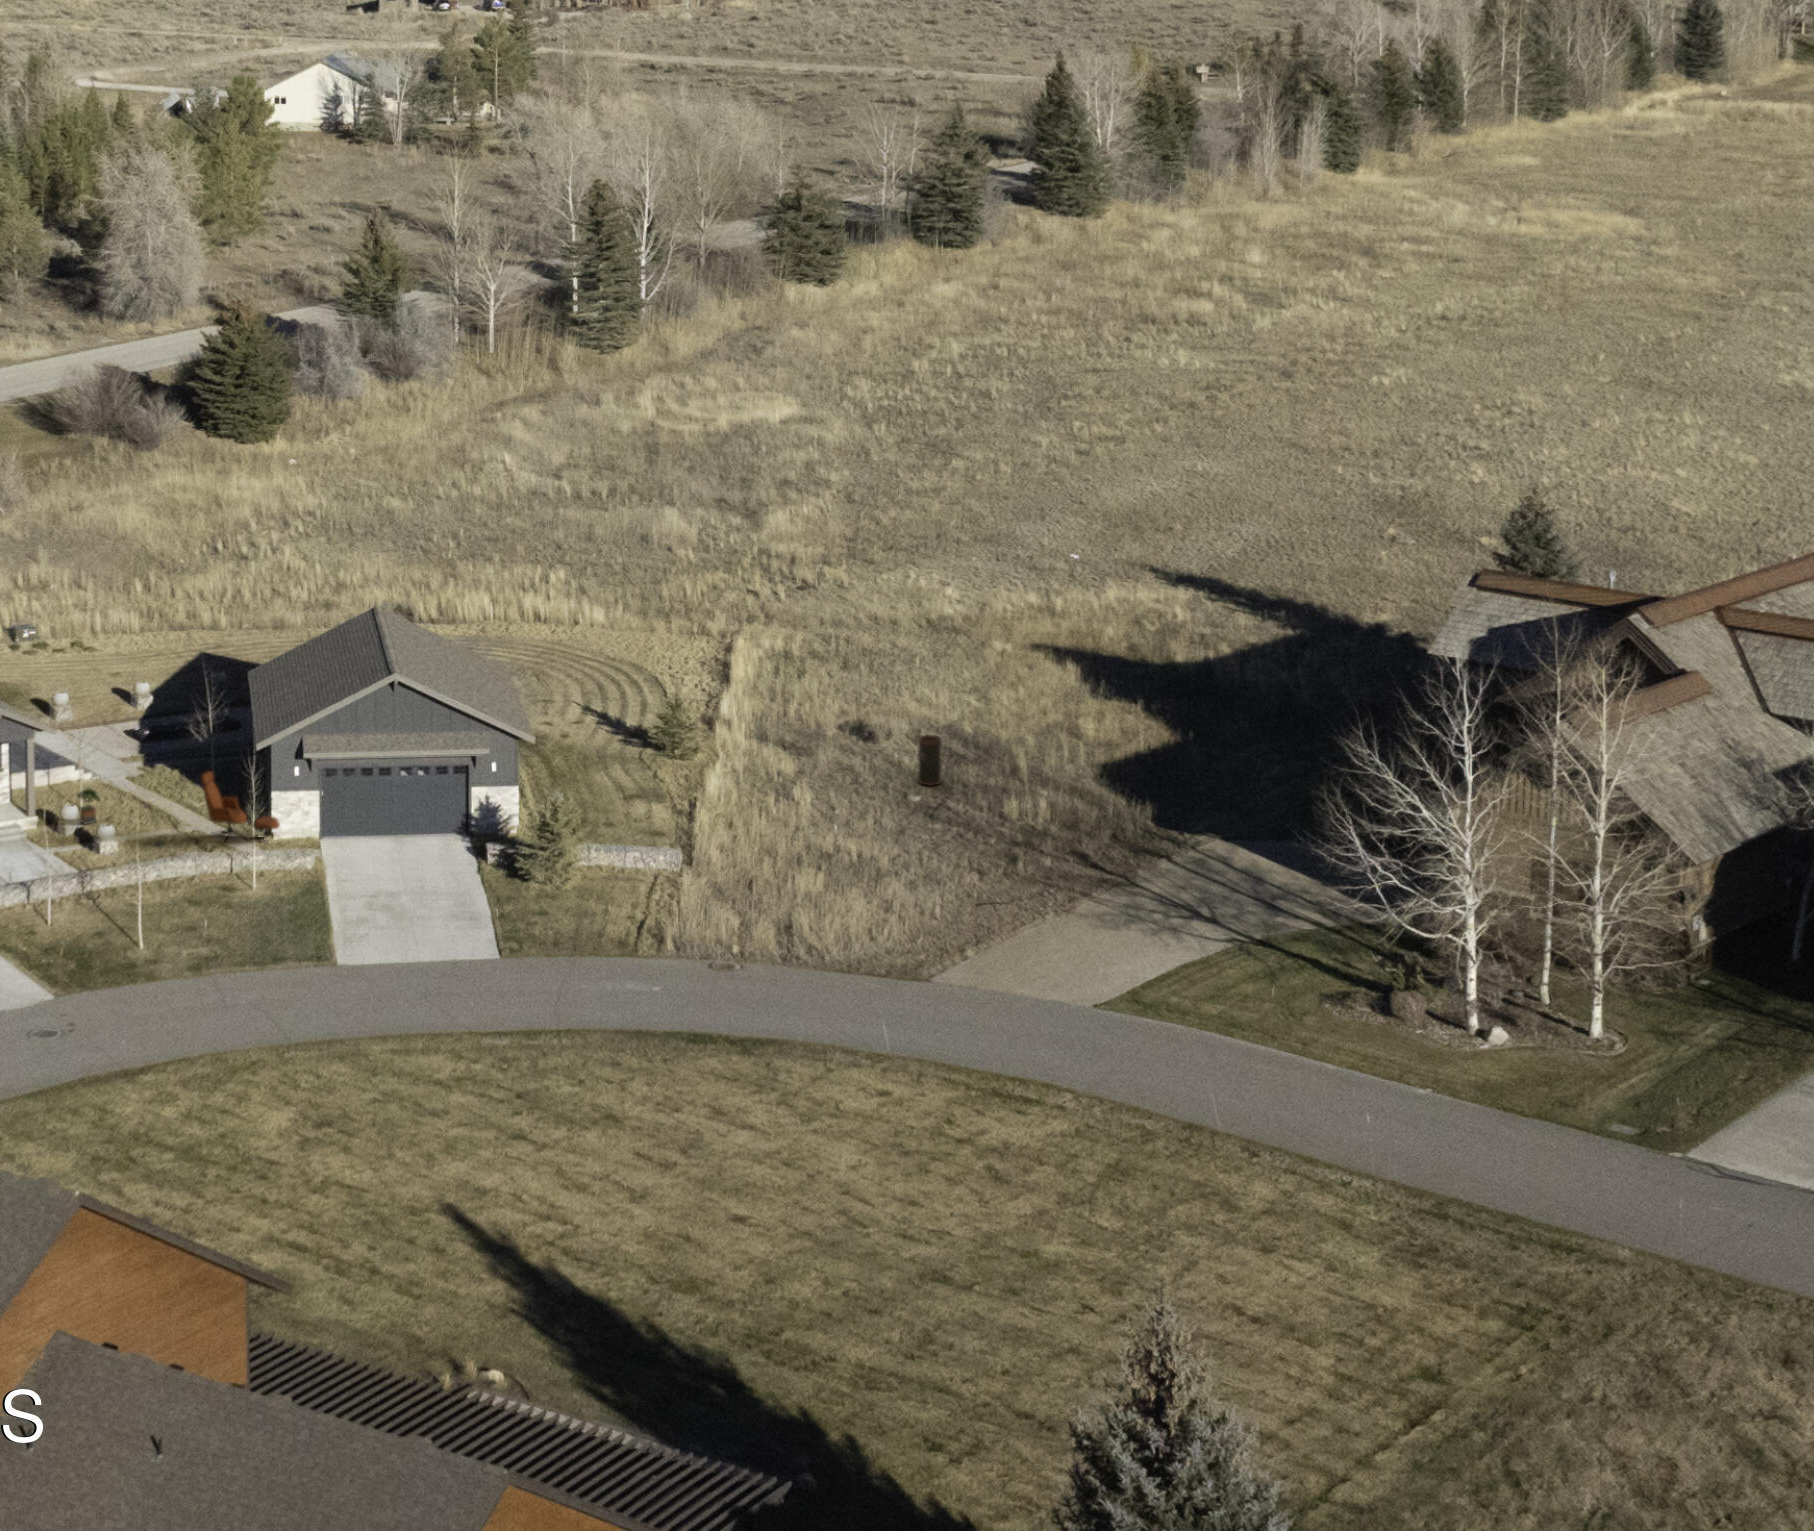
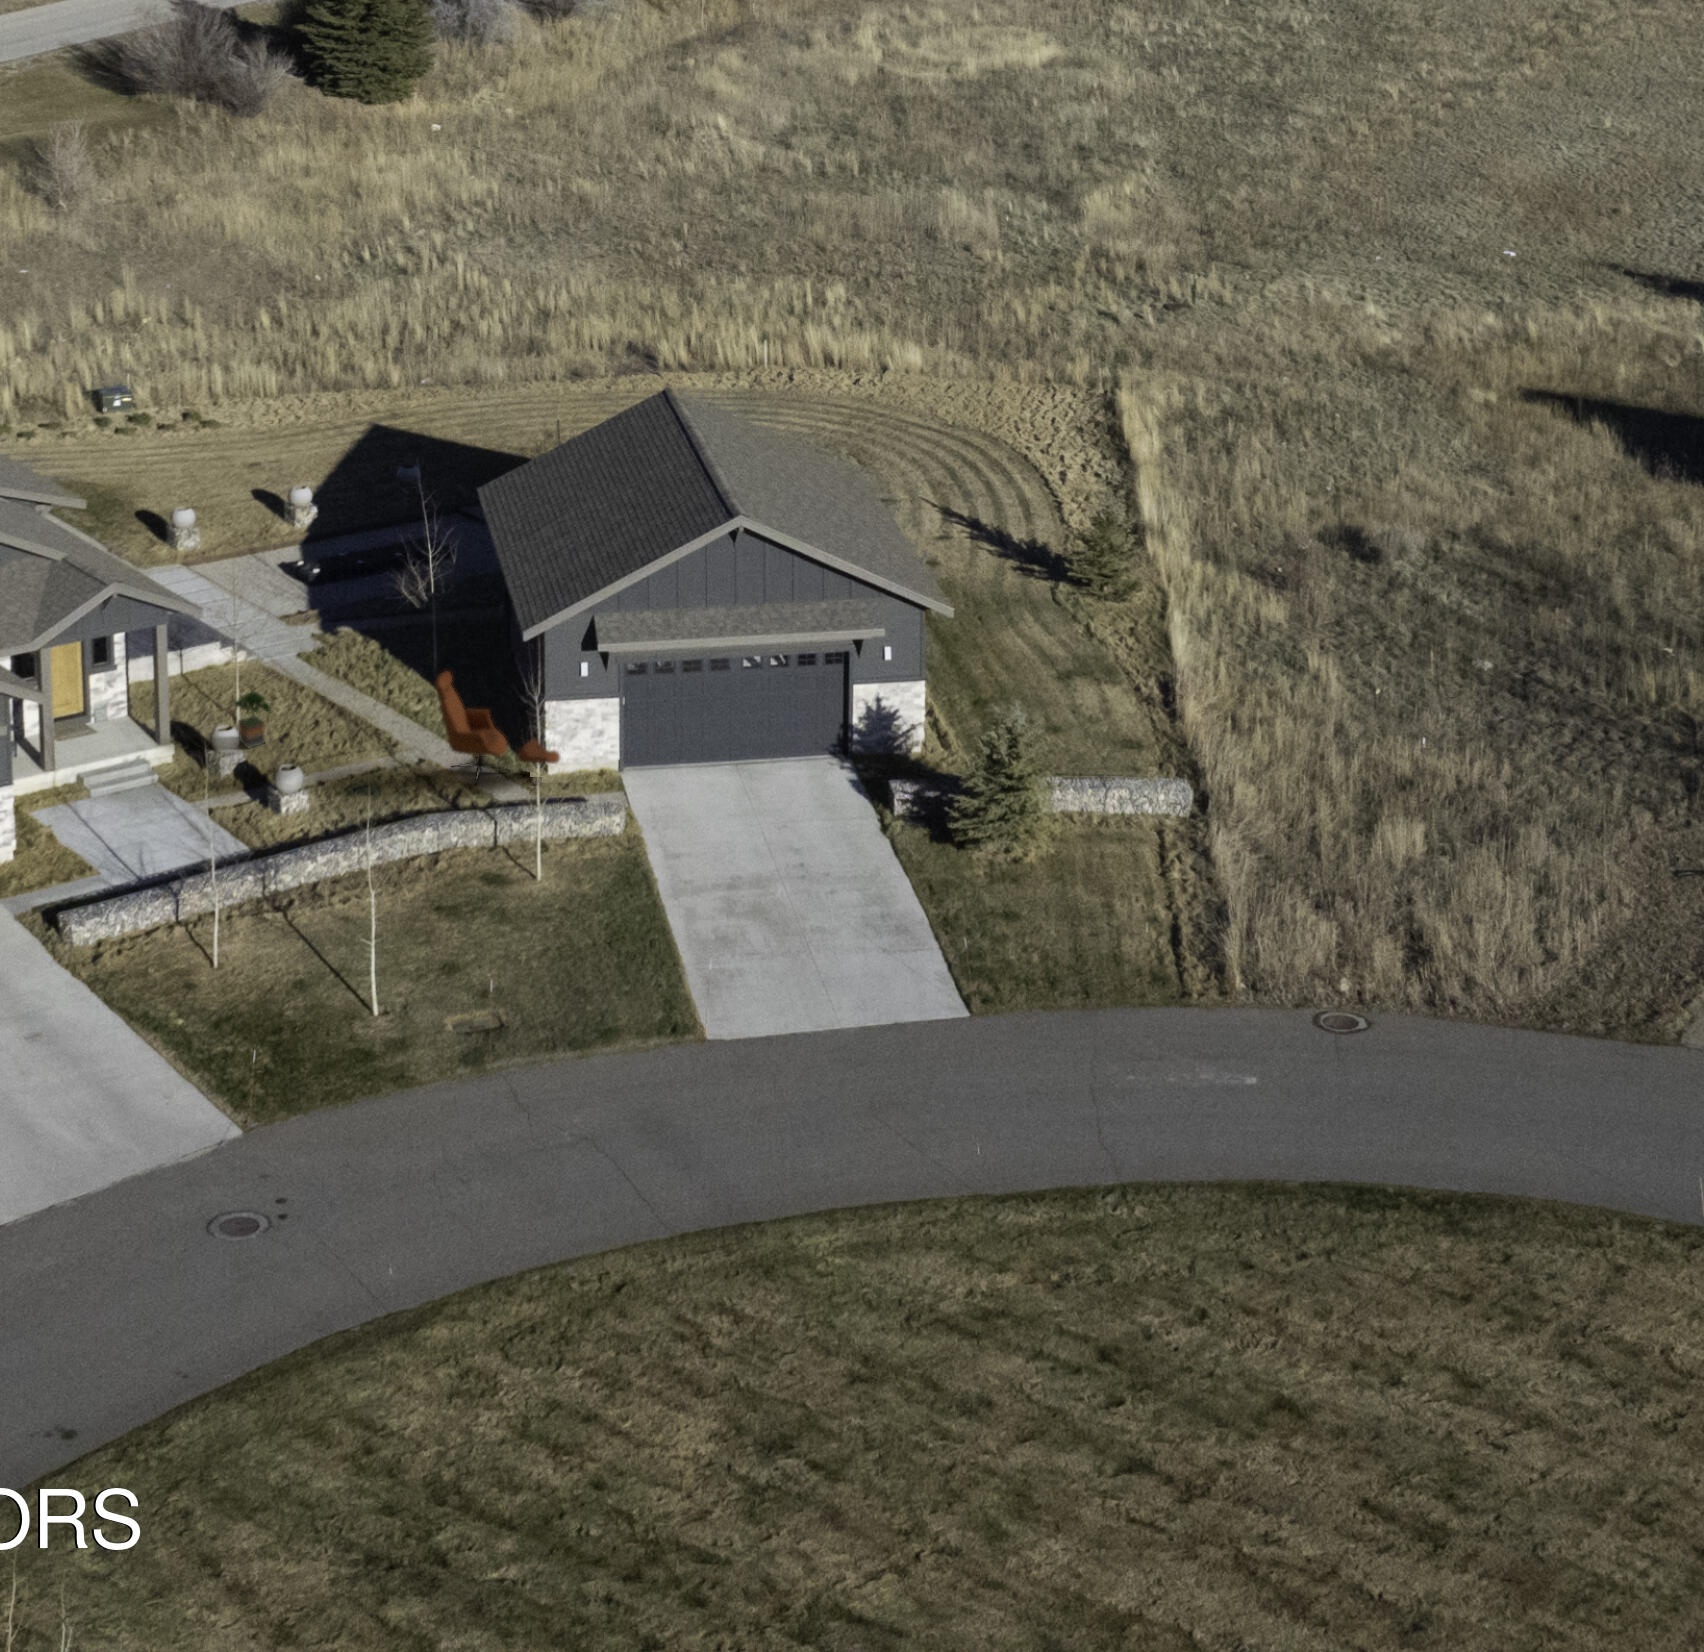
trash can: present [918,735,941,786] -> none [1516,577,1561,657]

